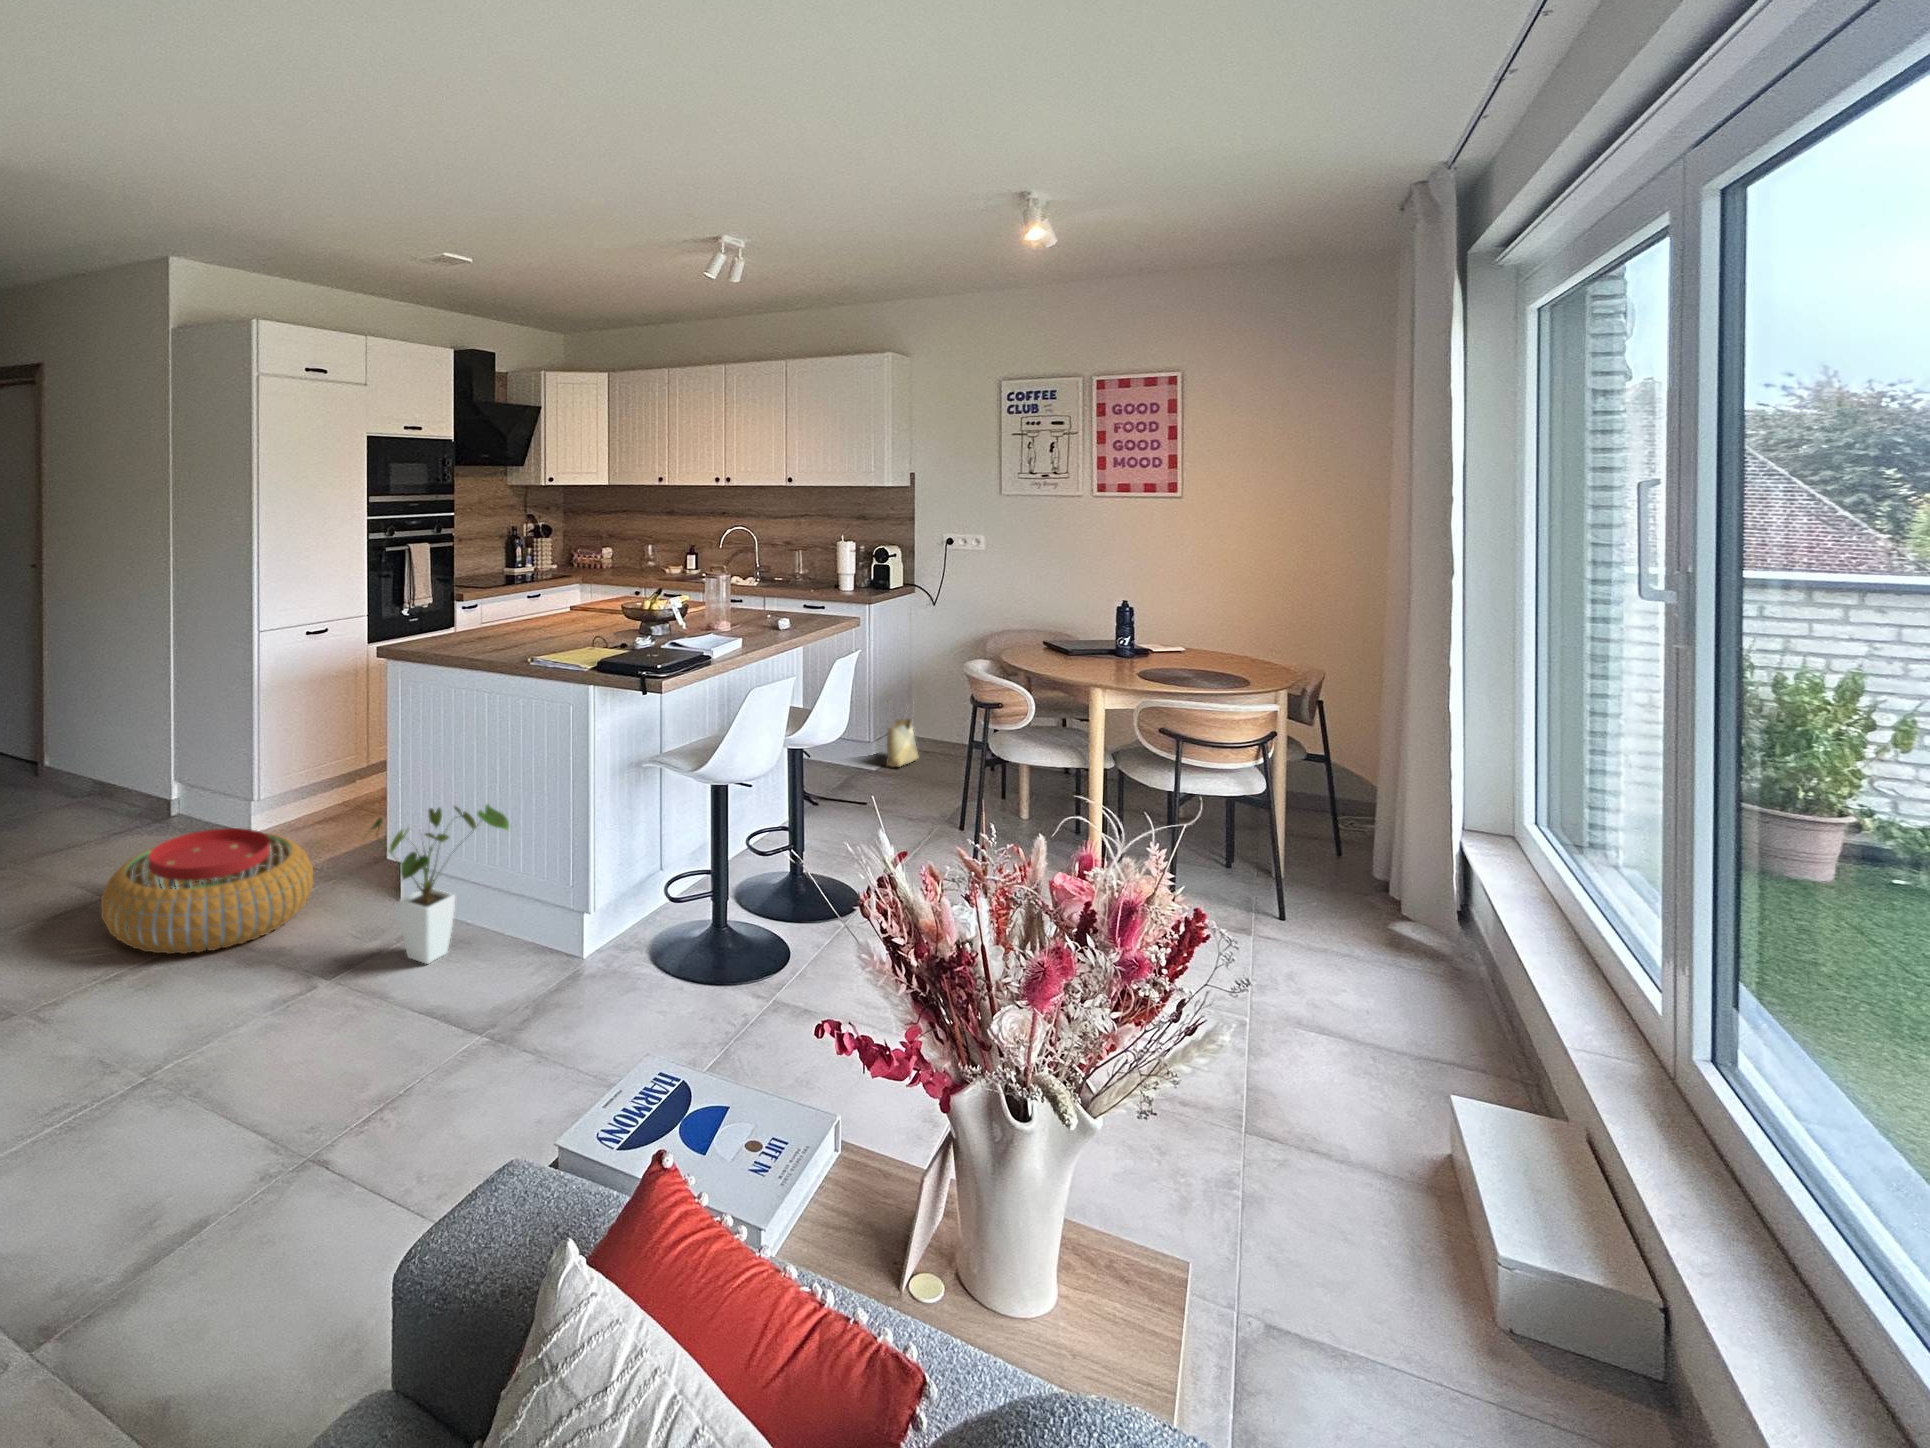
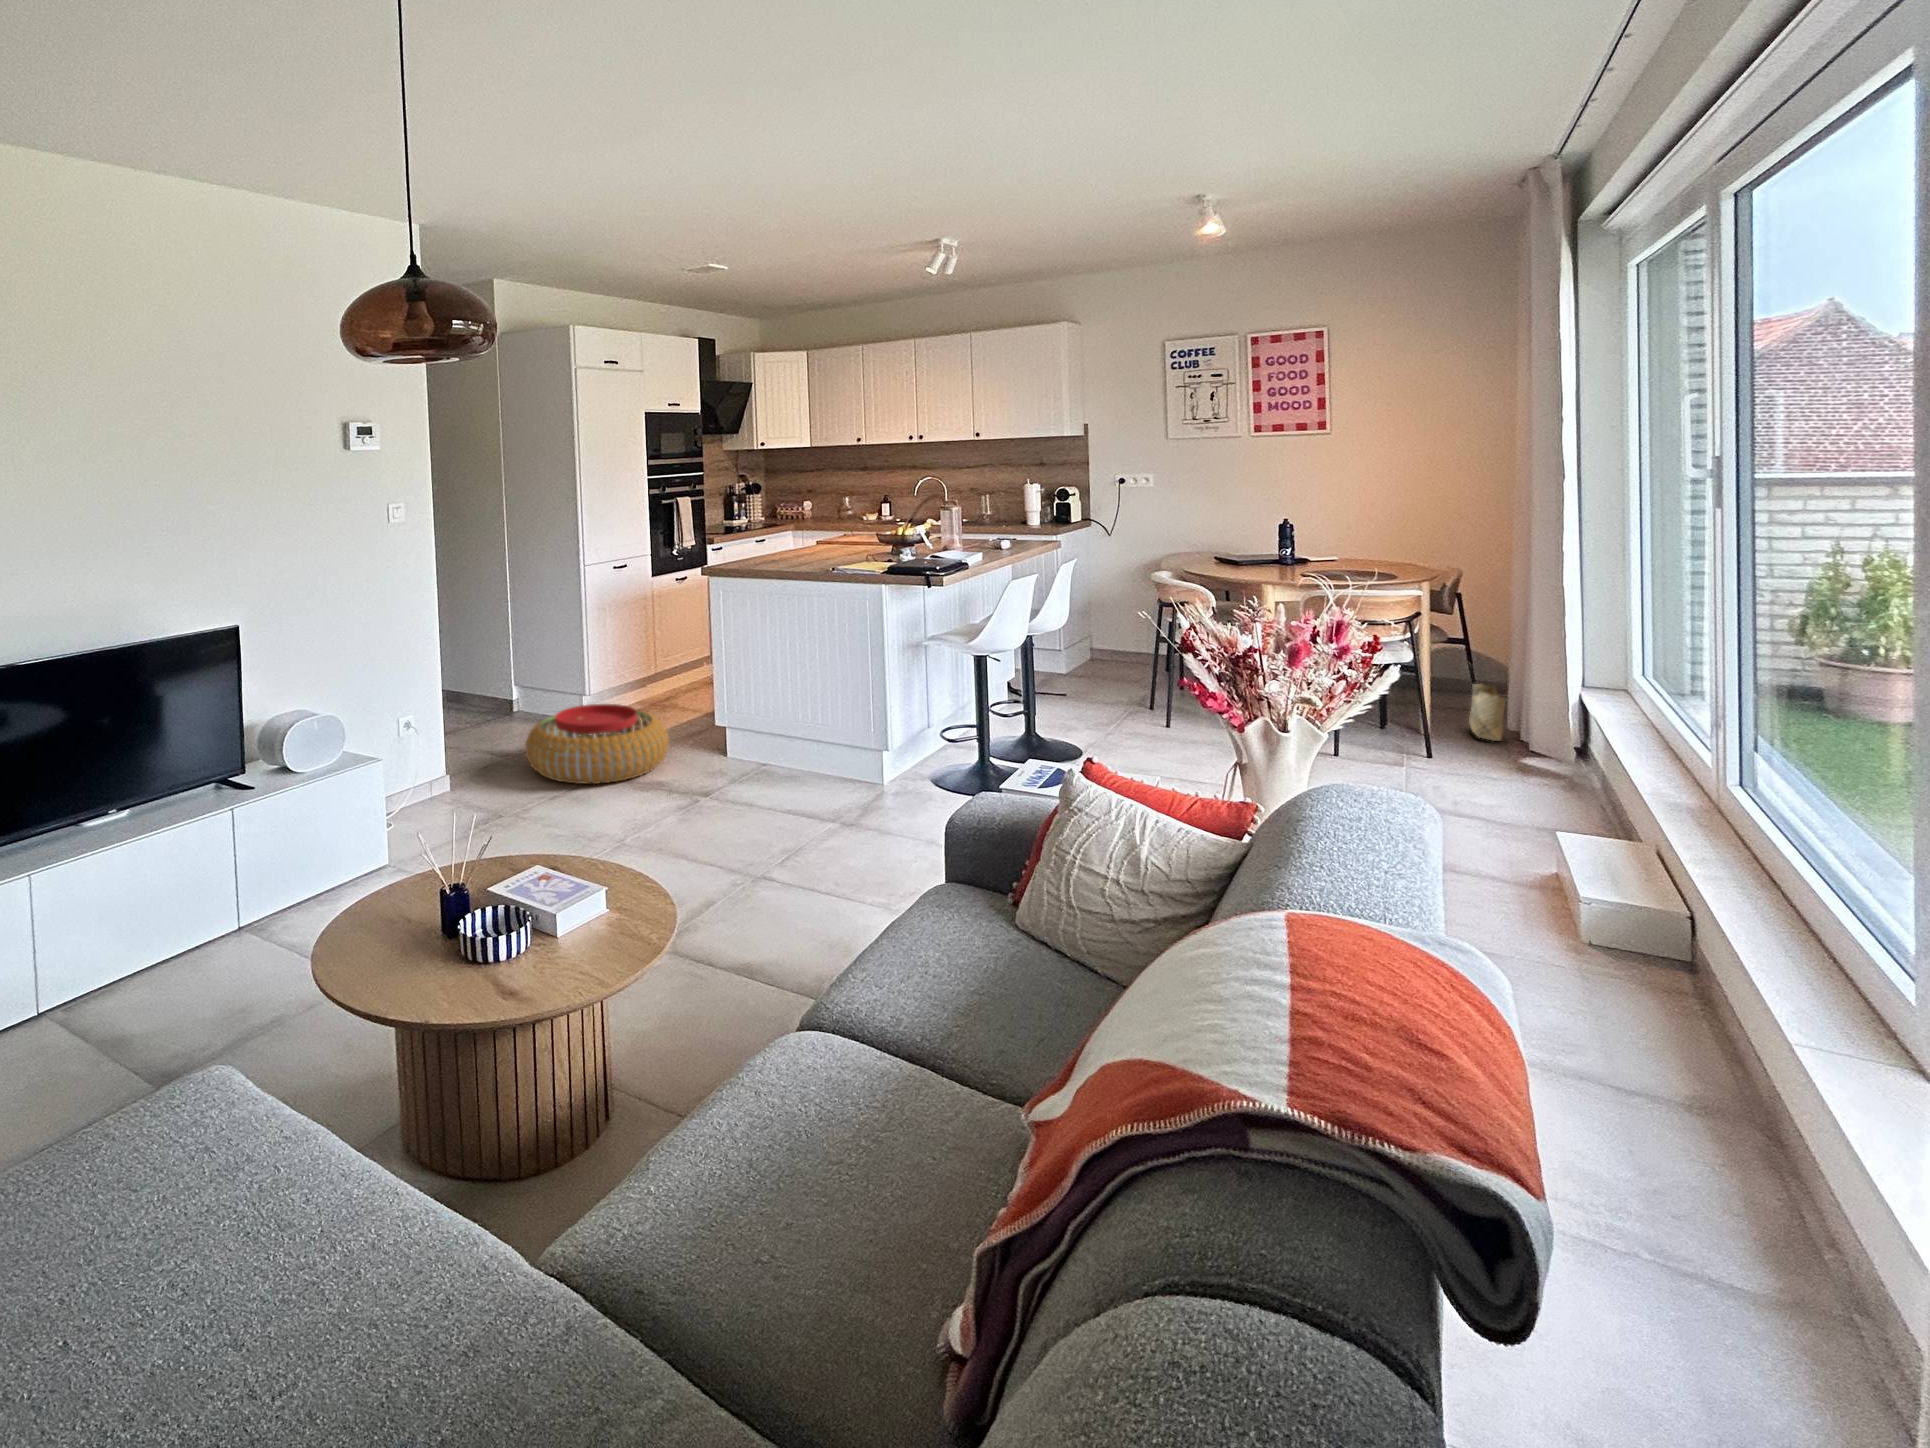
woven basket: present [886,719,918,767] -> present [1469,678,1509,741]
house plant: present [371,805,509,964] -> none [730,673,829,787]

